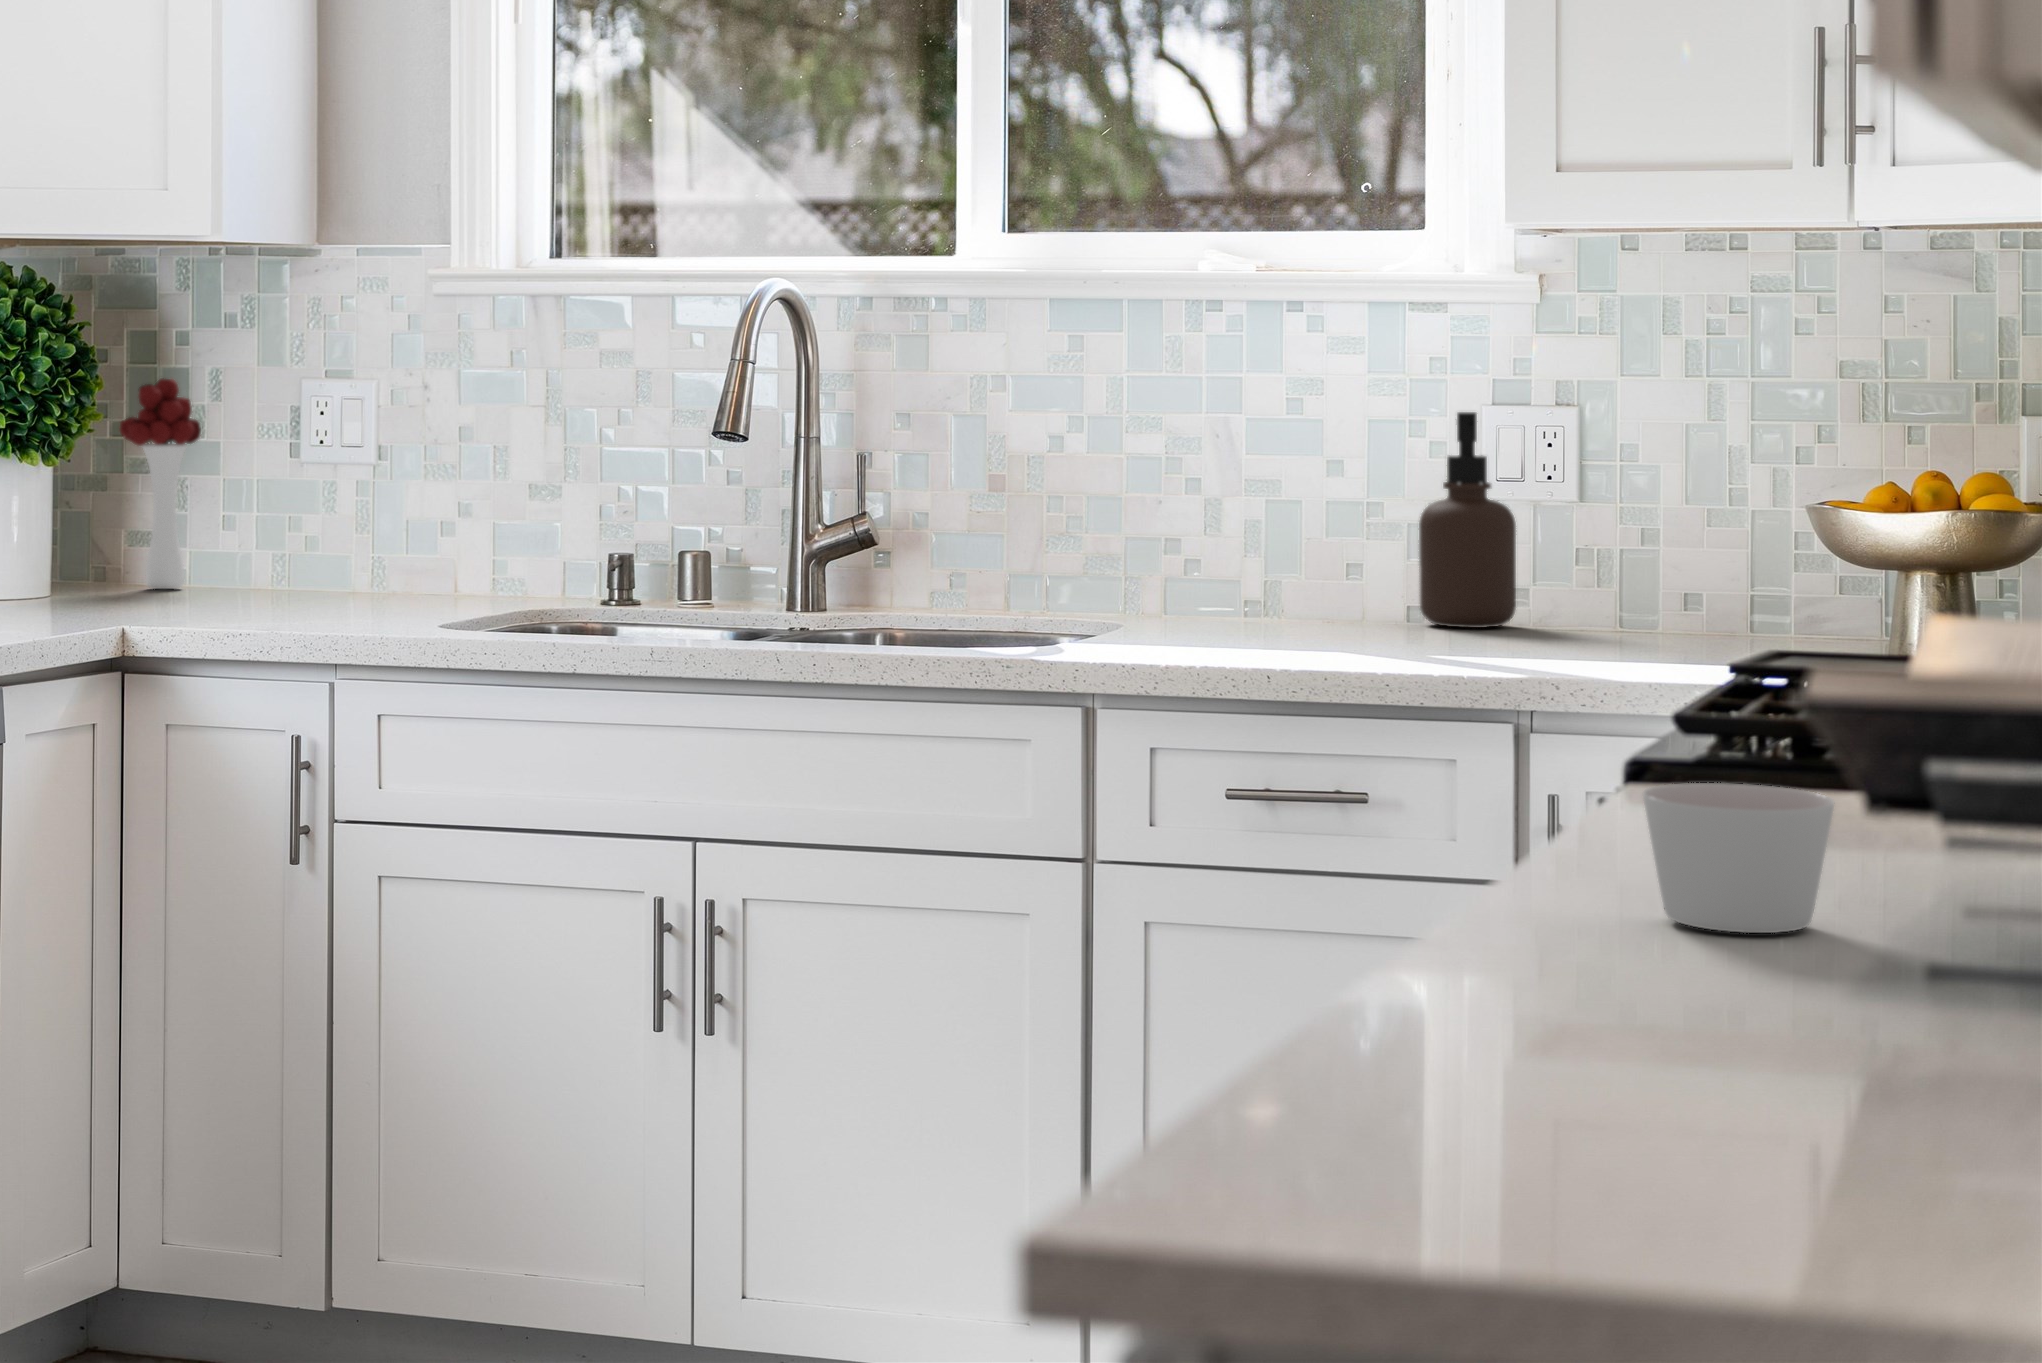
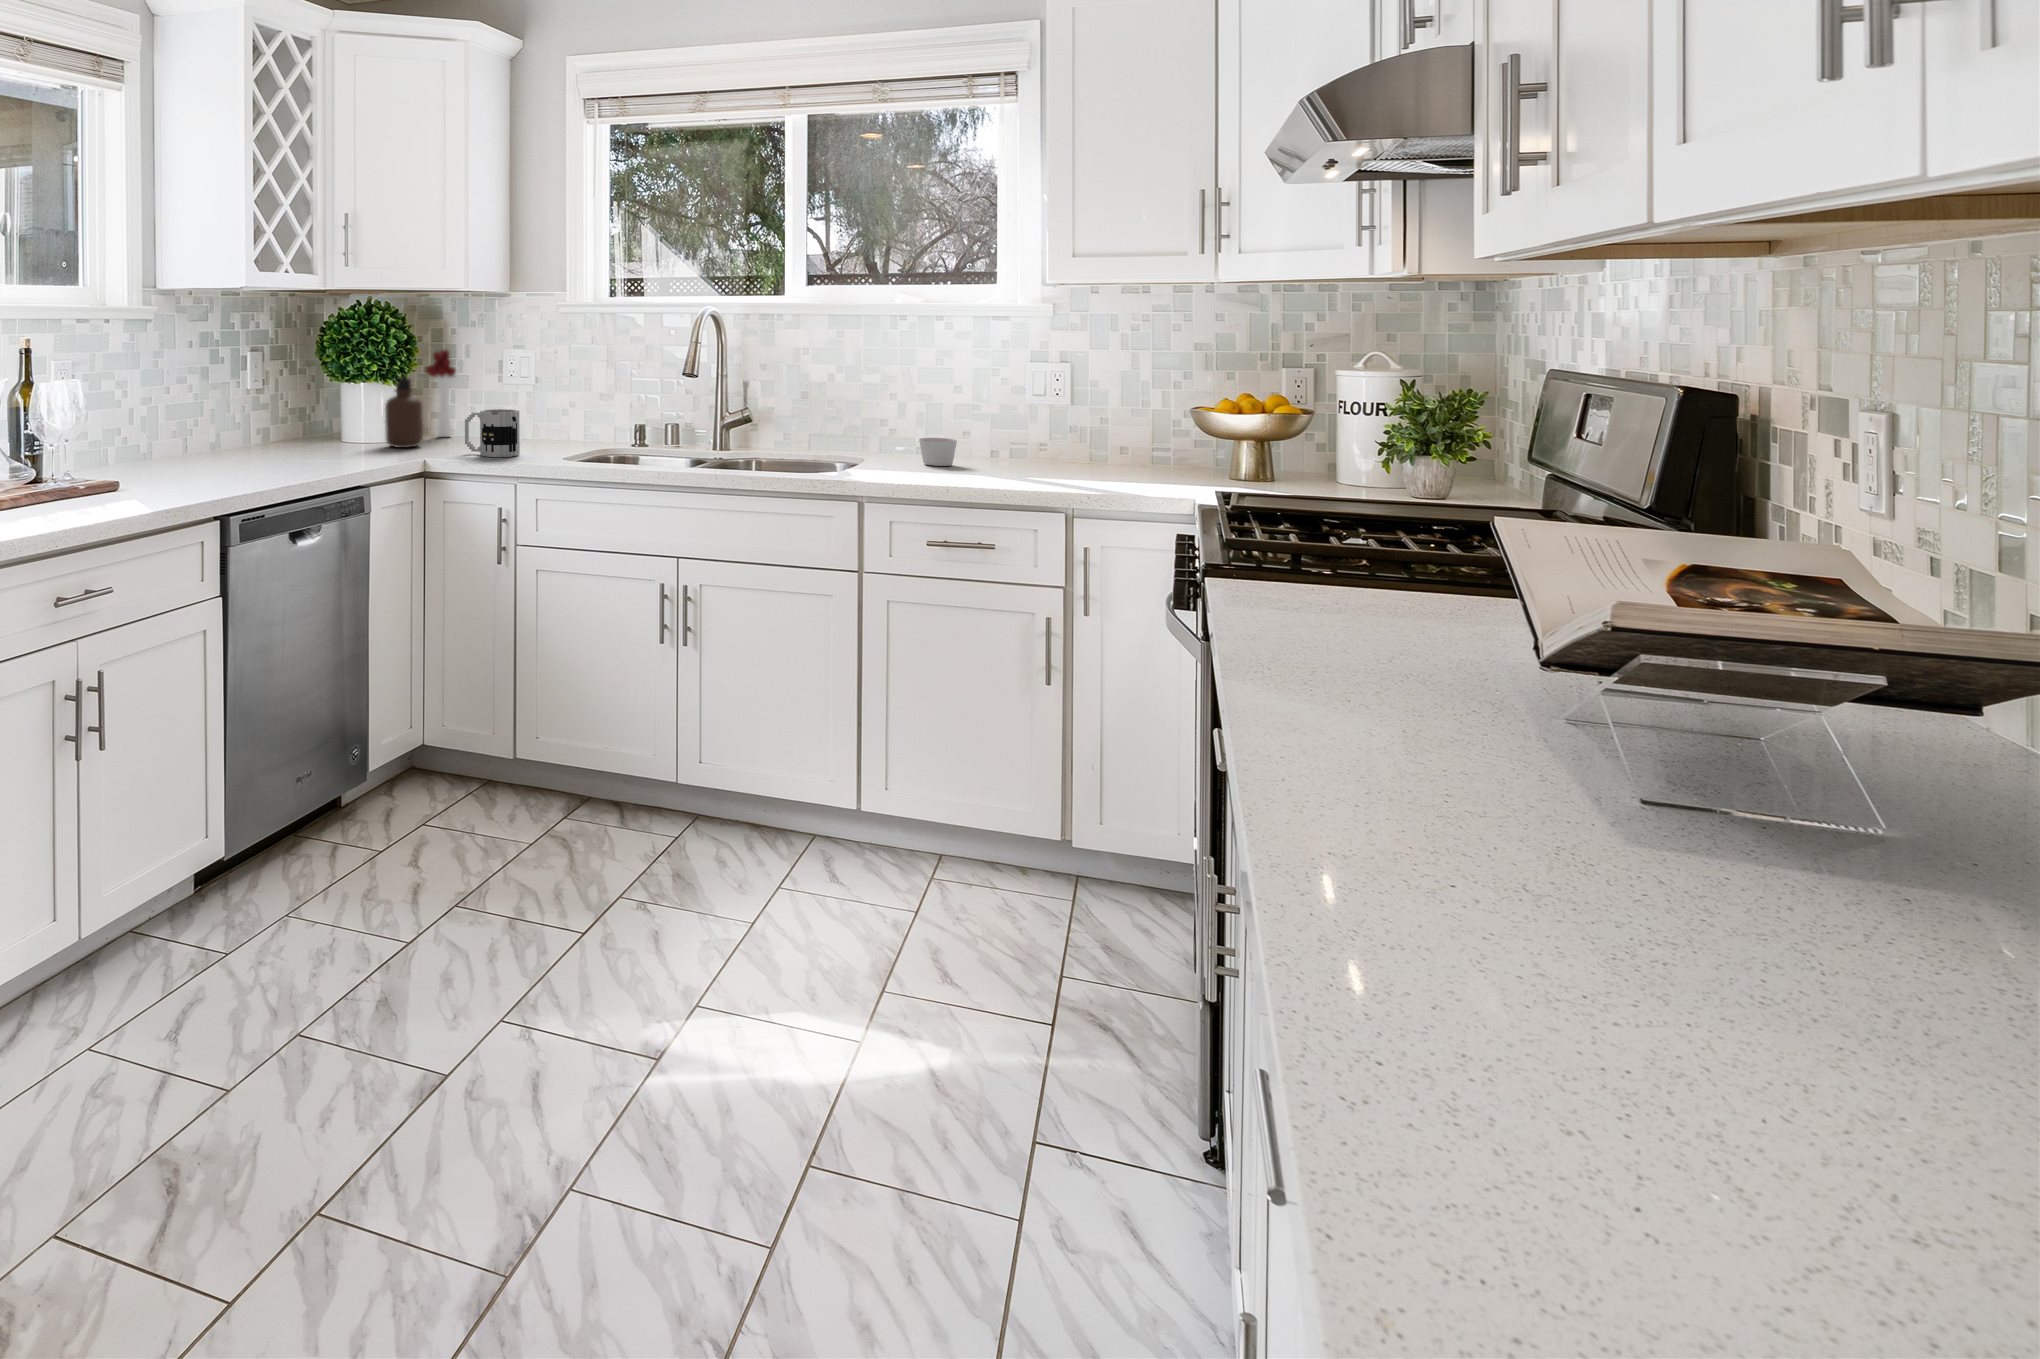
soap dispenser: present [1419,412,1516,628] -> present [385,373,423,448]
mug: none [218,515,345,623] -> present [465,409,520,457]
candle: present [1643,783,1834,933] -> present [919,438,957,466]

